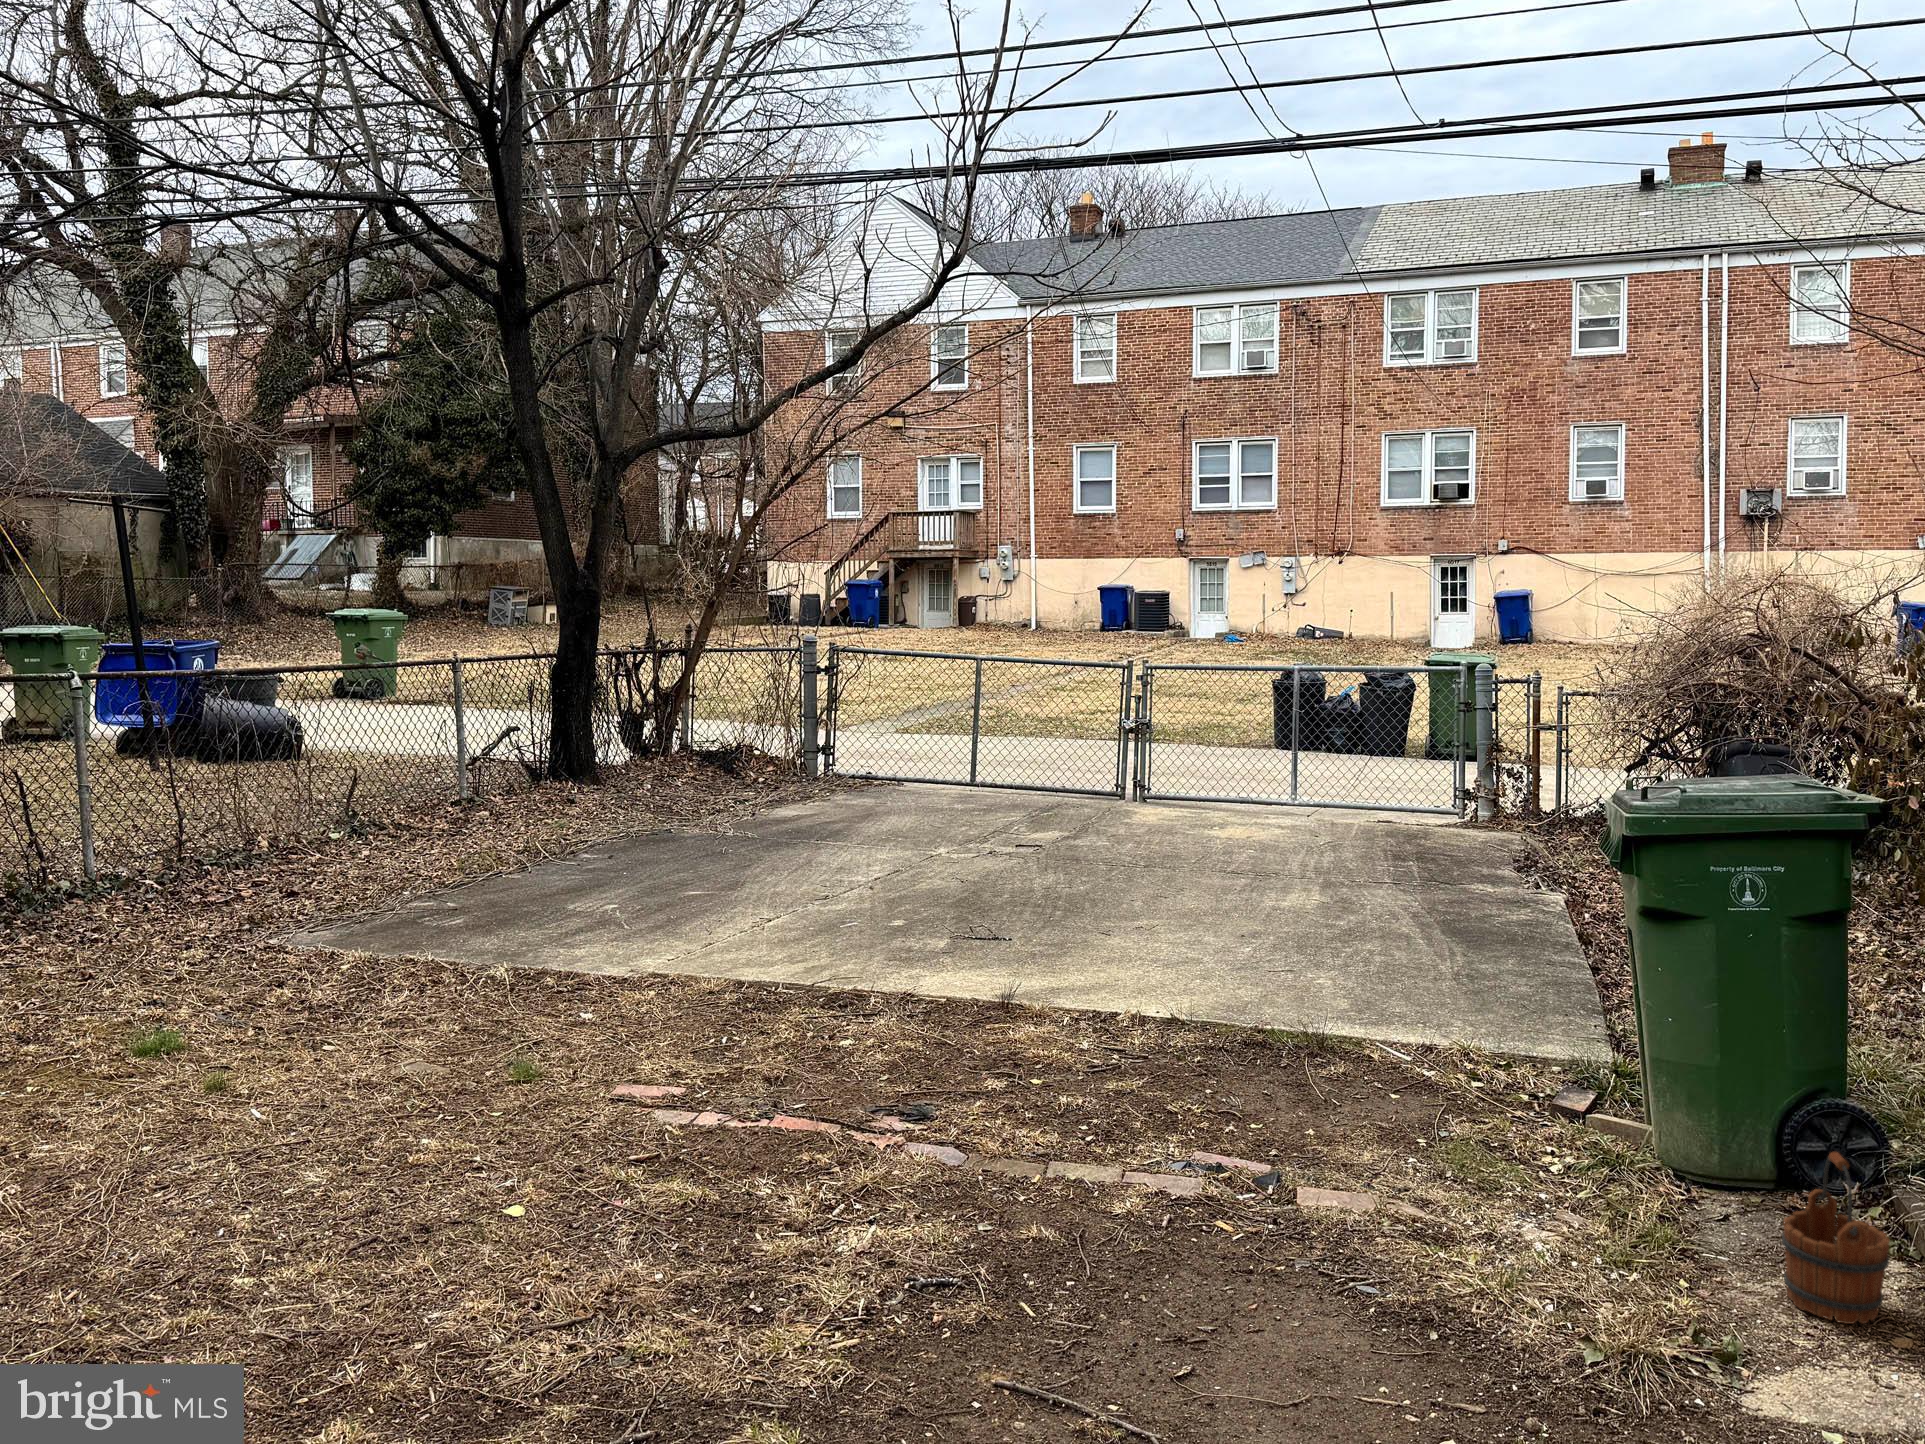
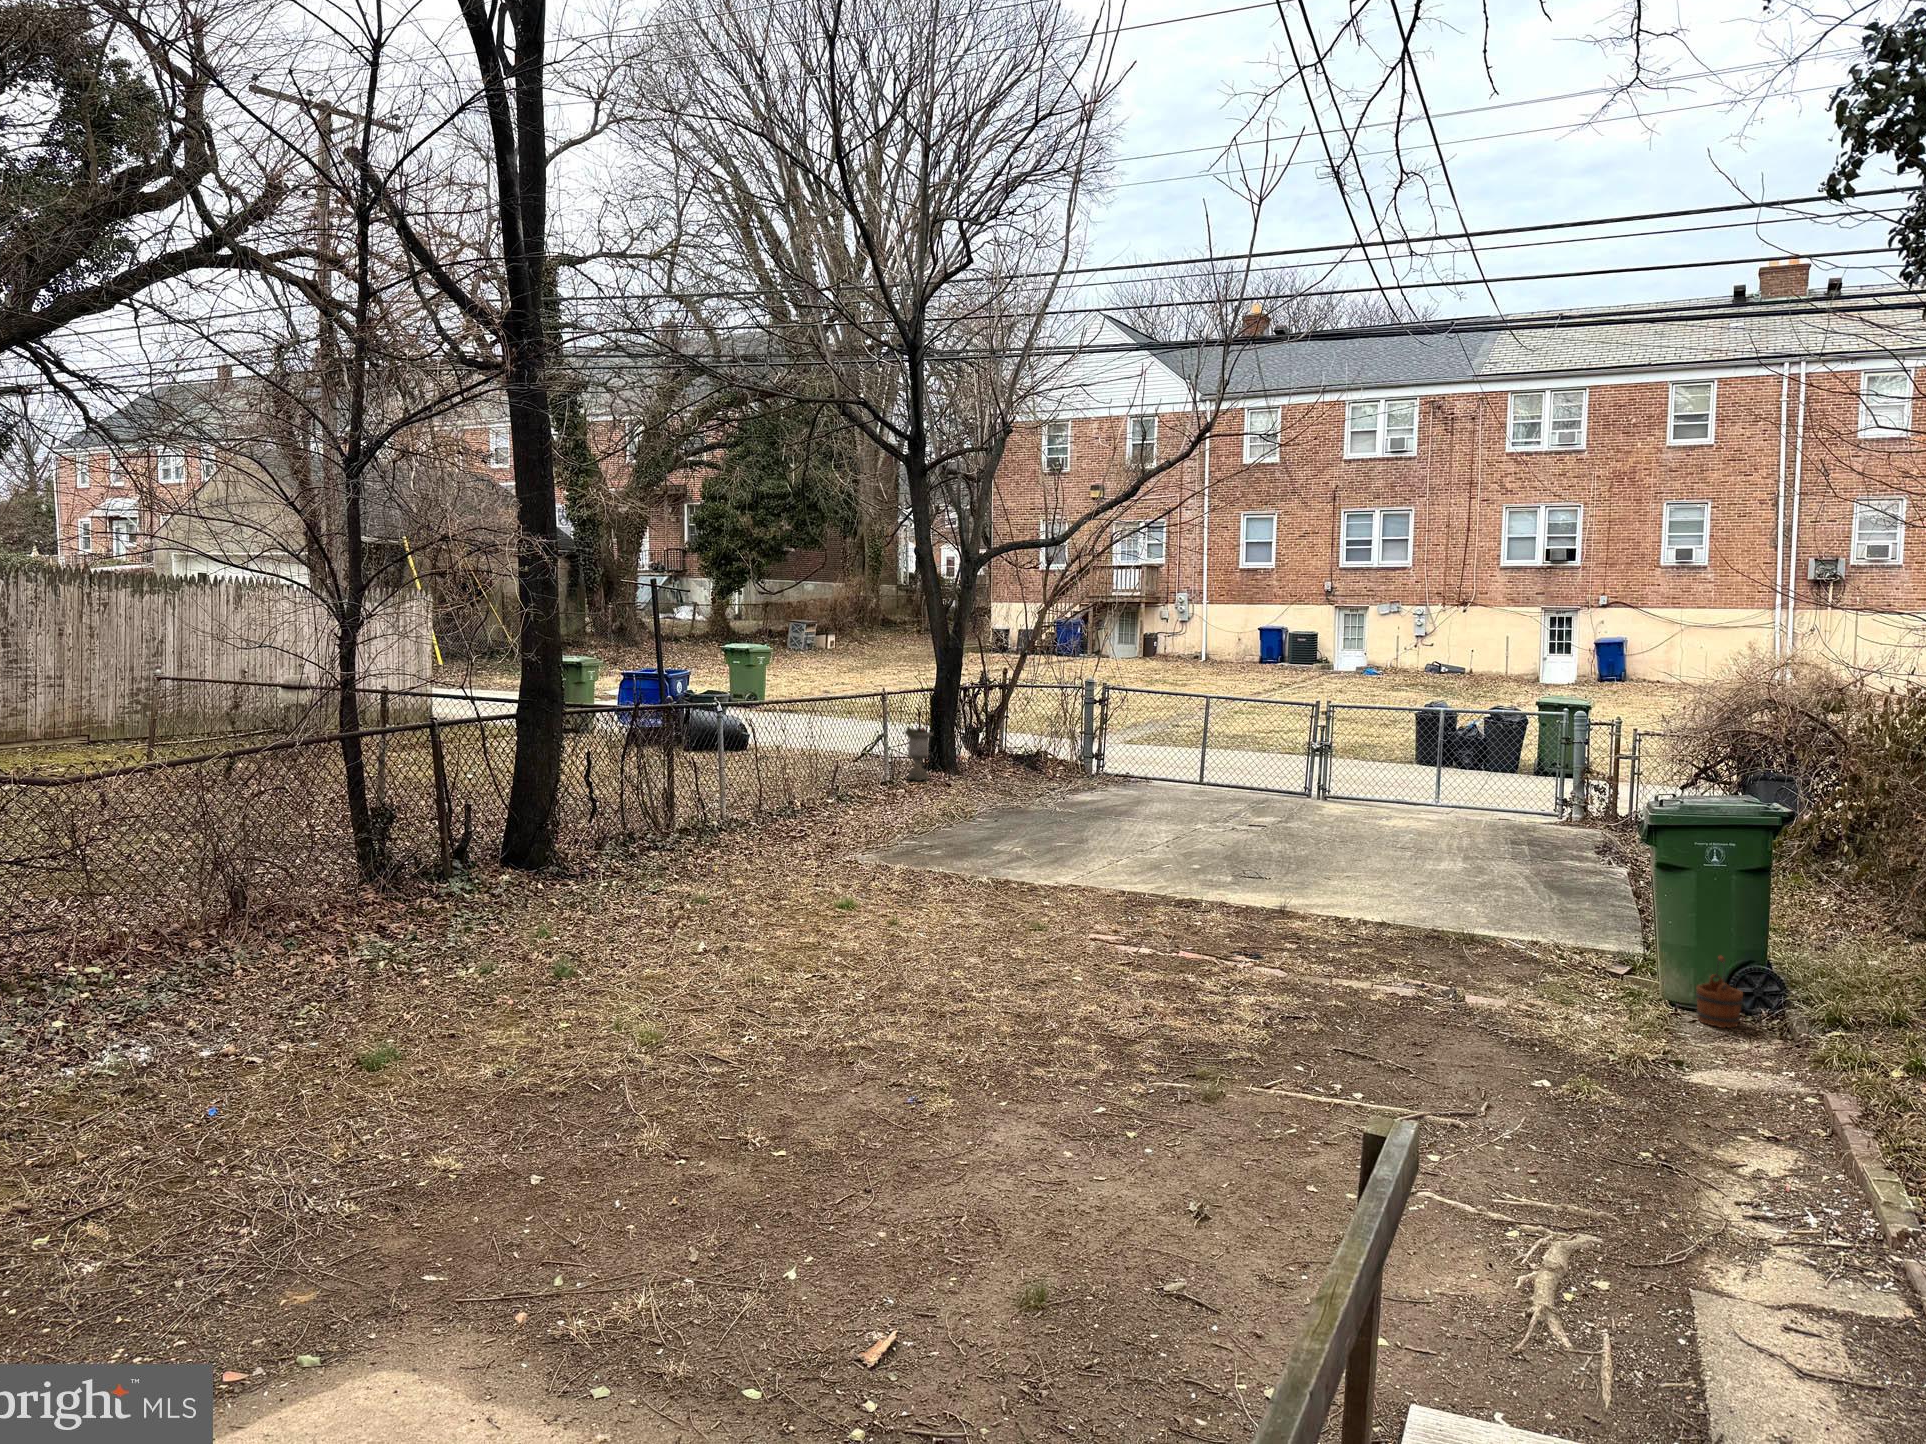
planter: none [507,712,554,796] -> present [904,726,933,781]

